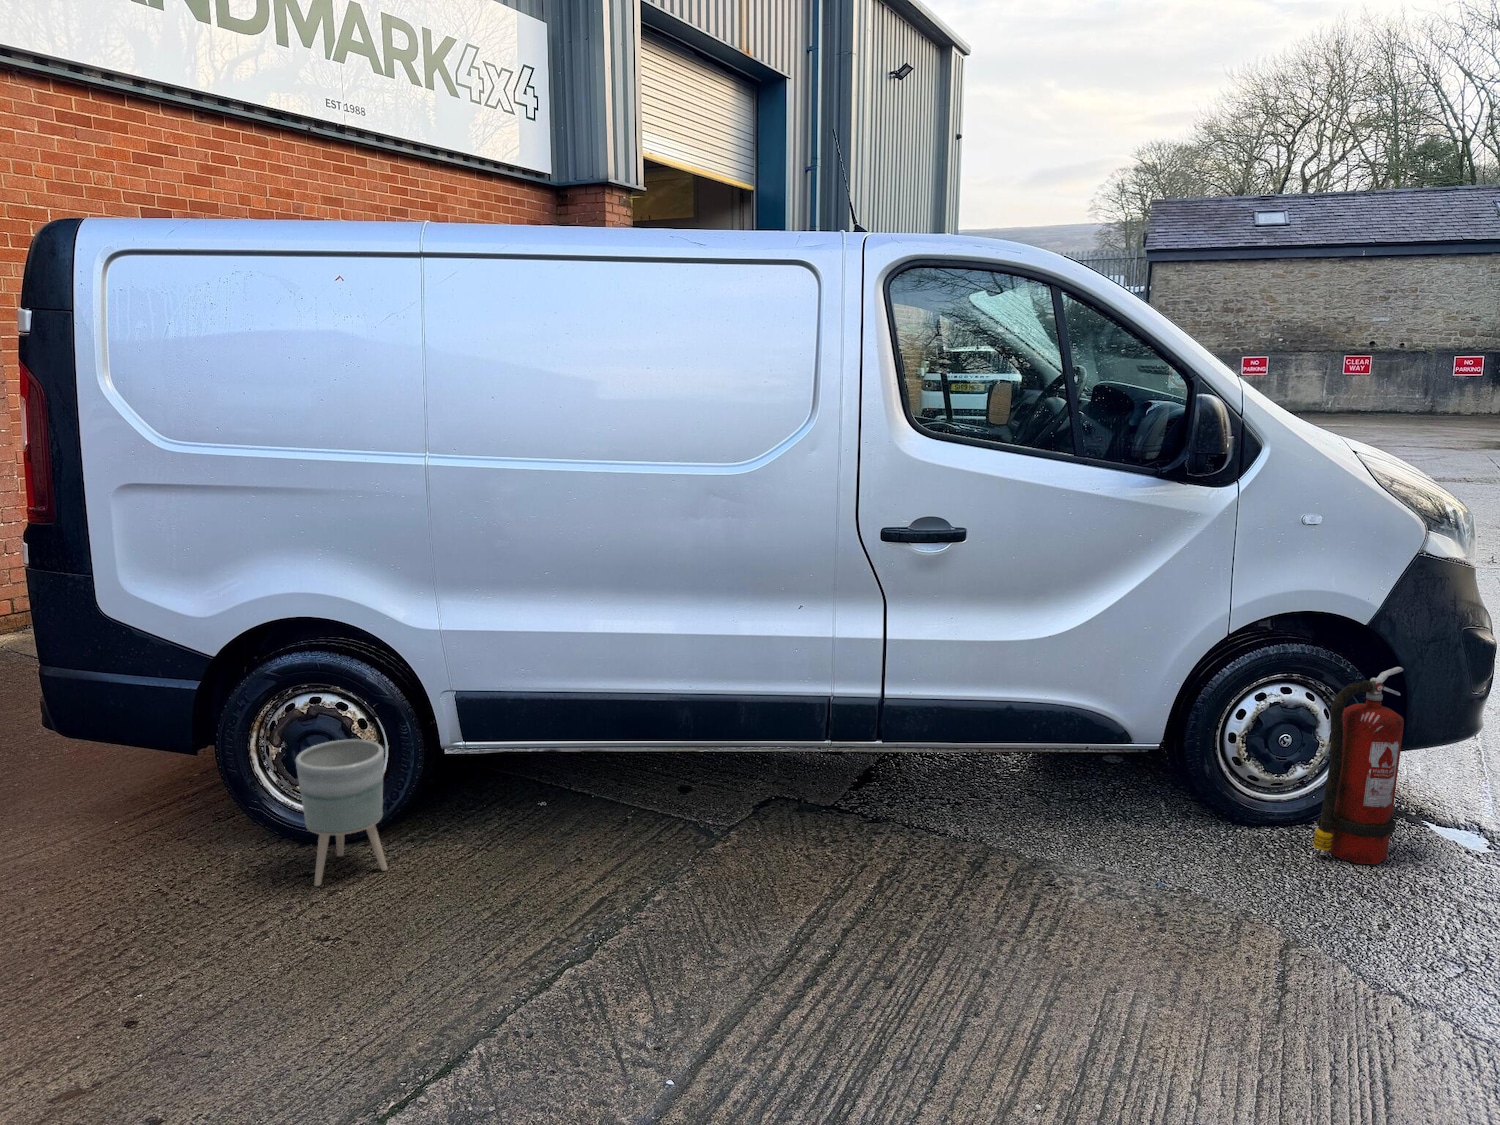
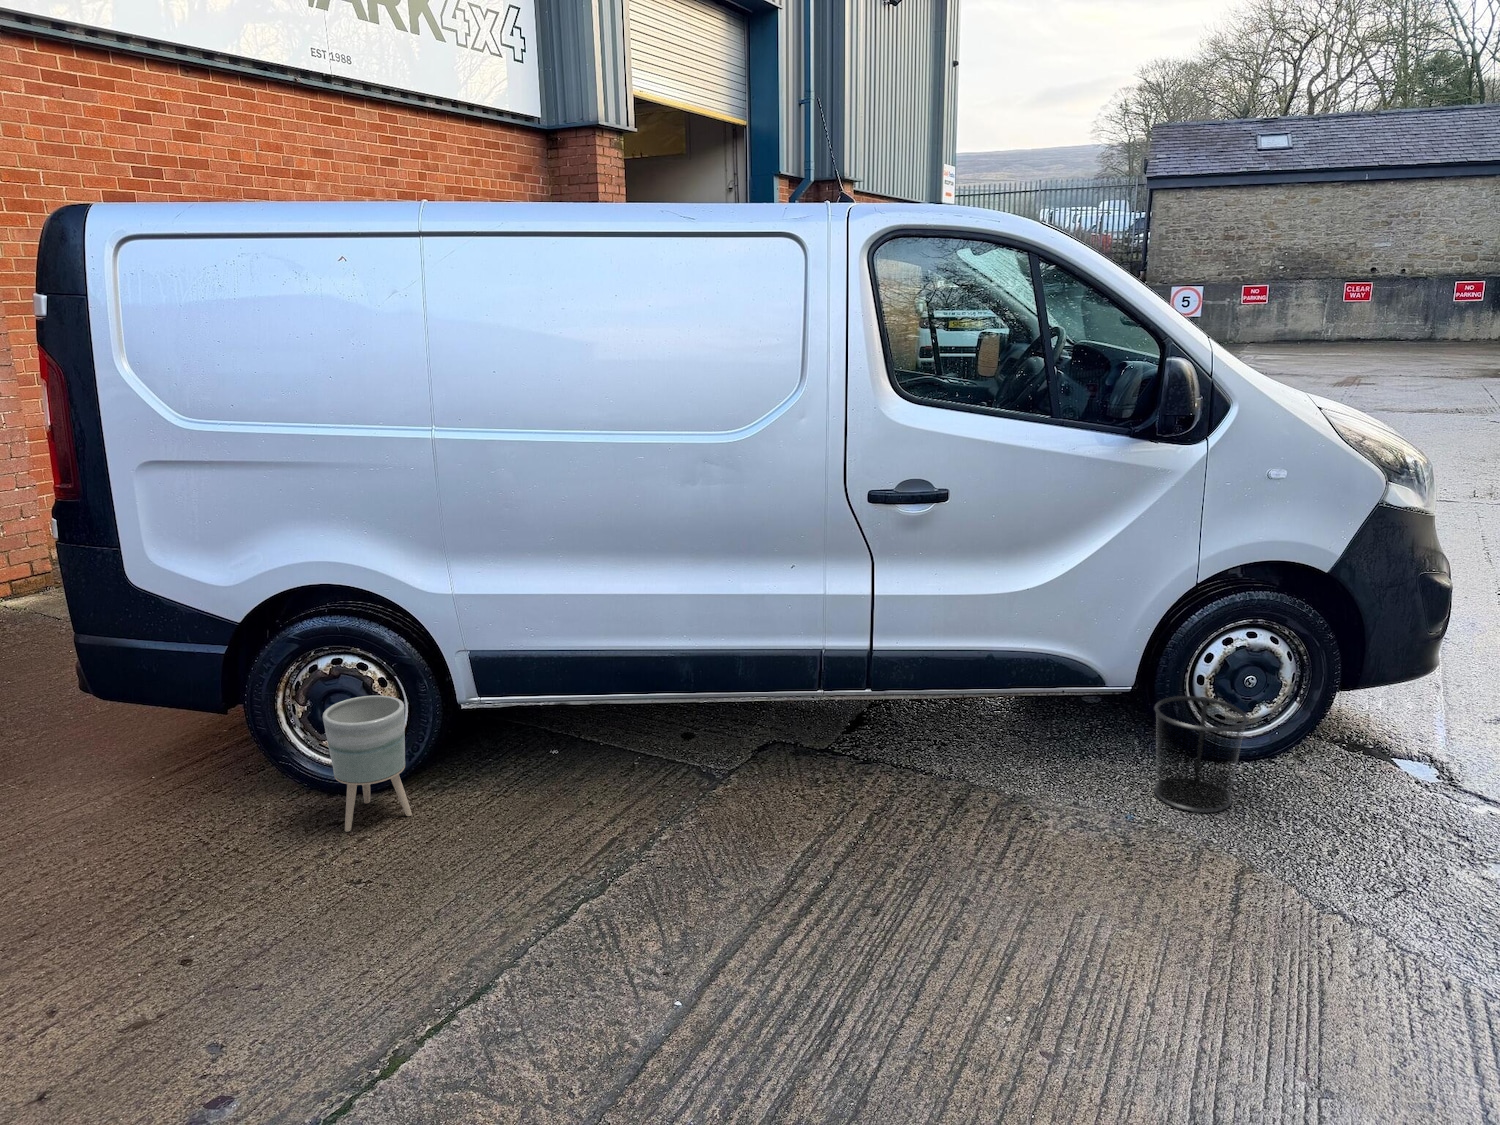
fire extinguisher: present [1313,667,1404,865] -> none [1274,611,1361,795]
waste bin: none [1185,755,1286,881] -> present [1154,696,1248,813]

